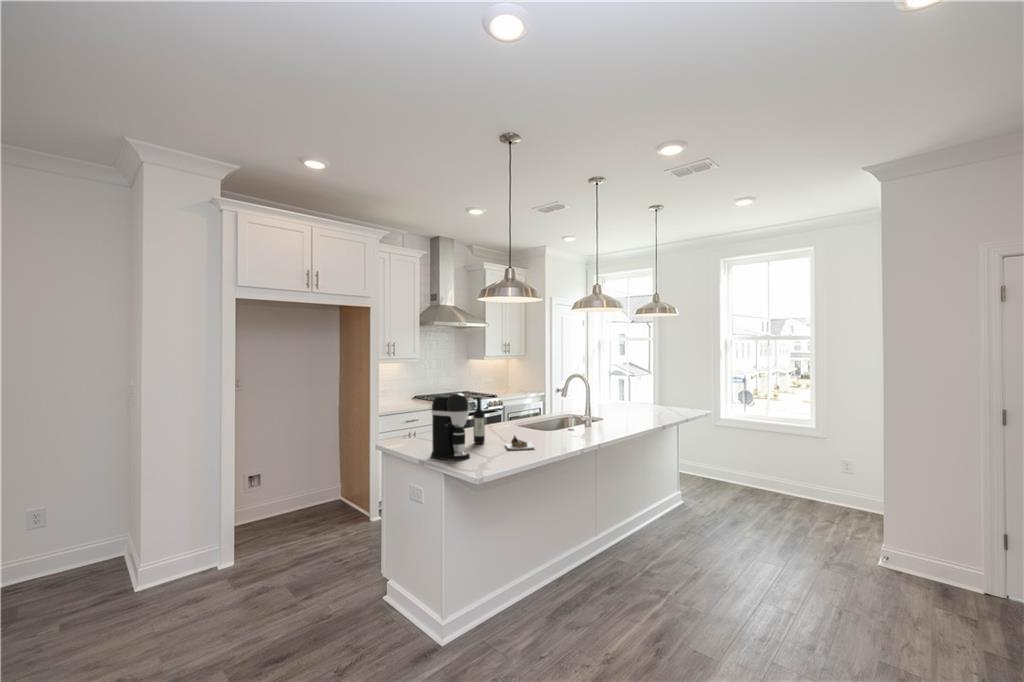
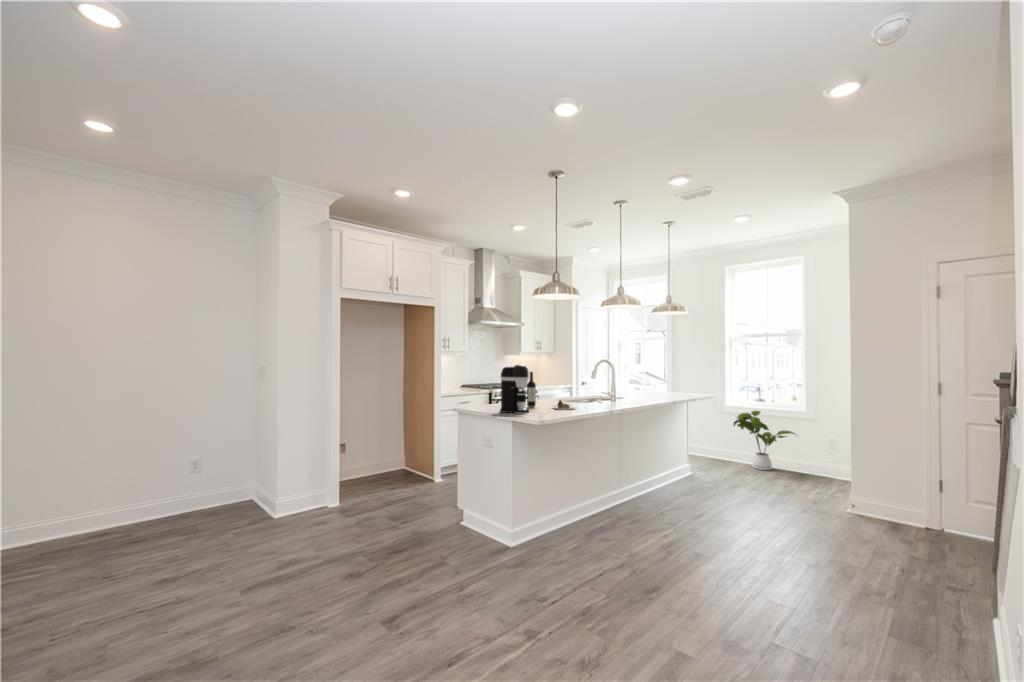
house plant: none [732,429,809,499] -> present [734,411,795,470]

